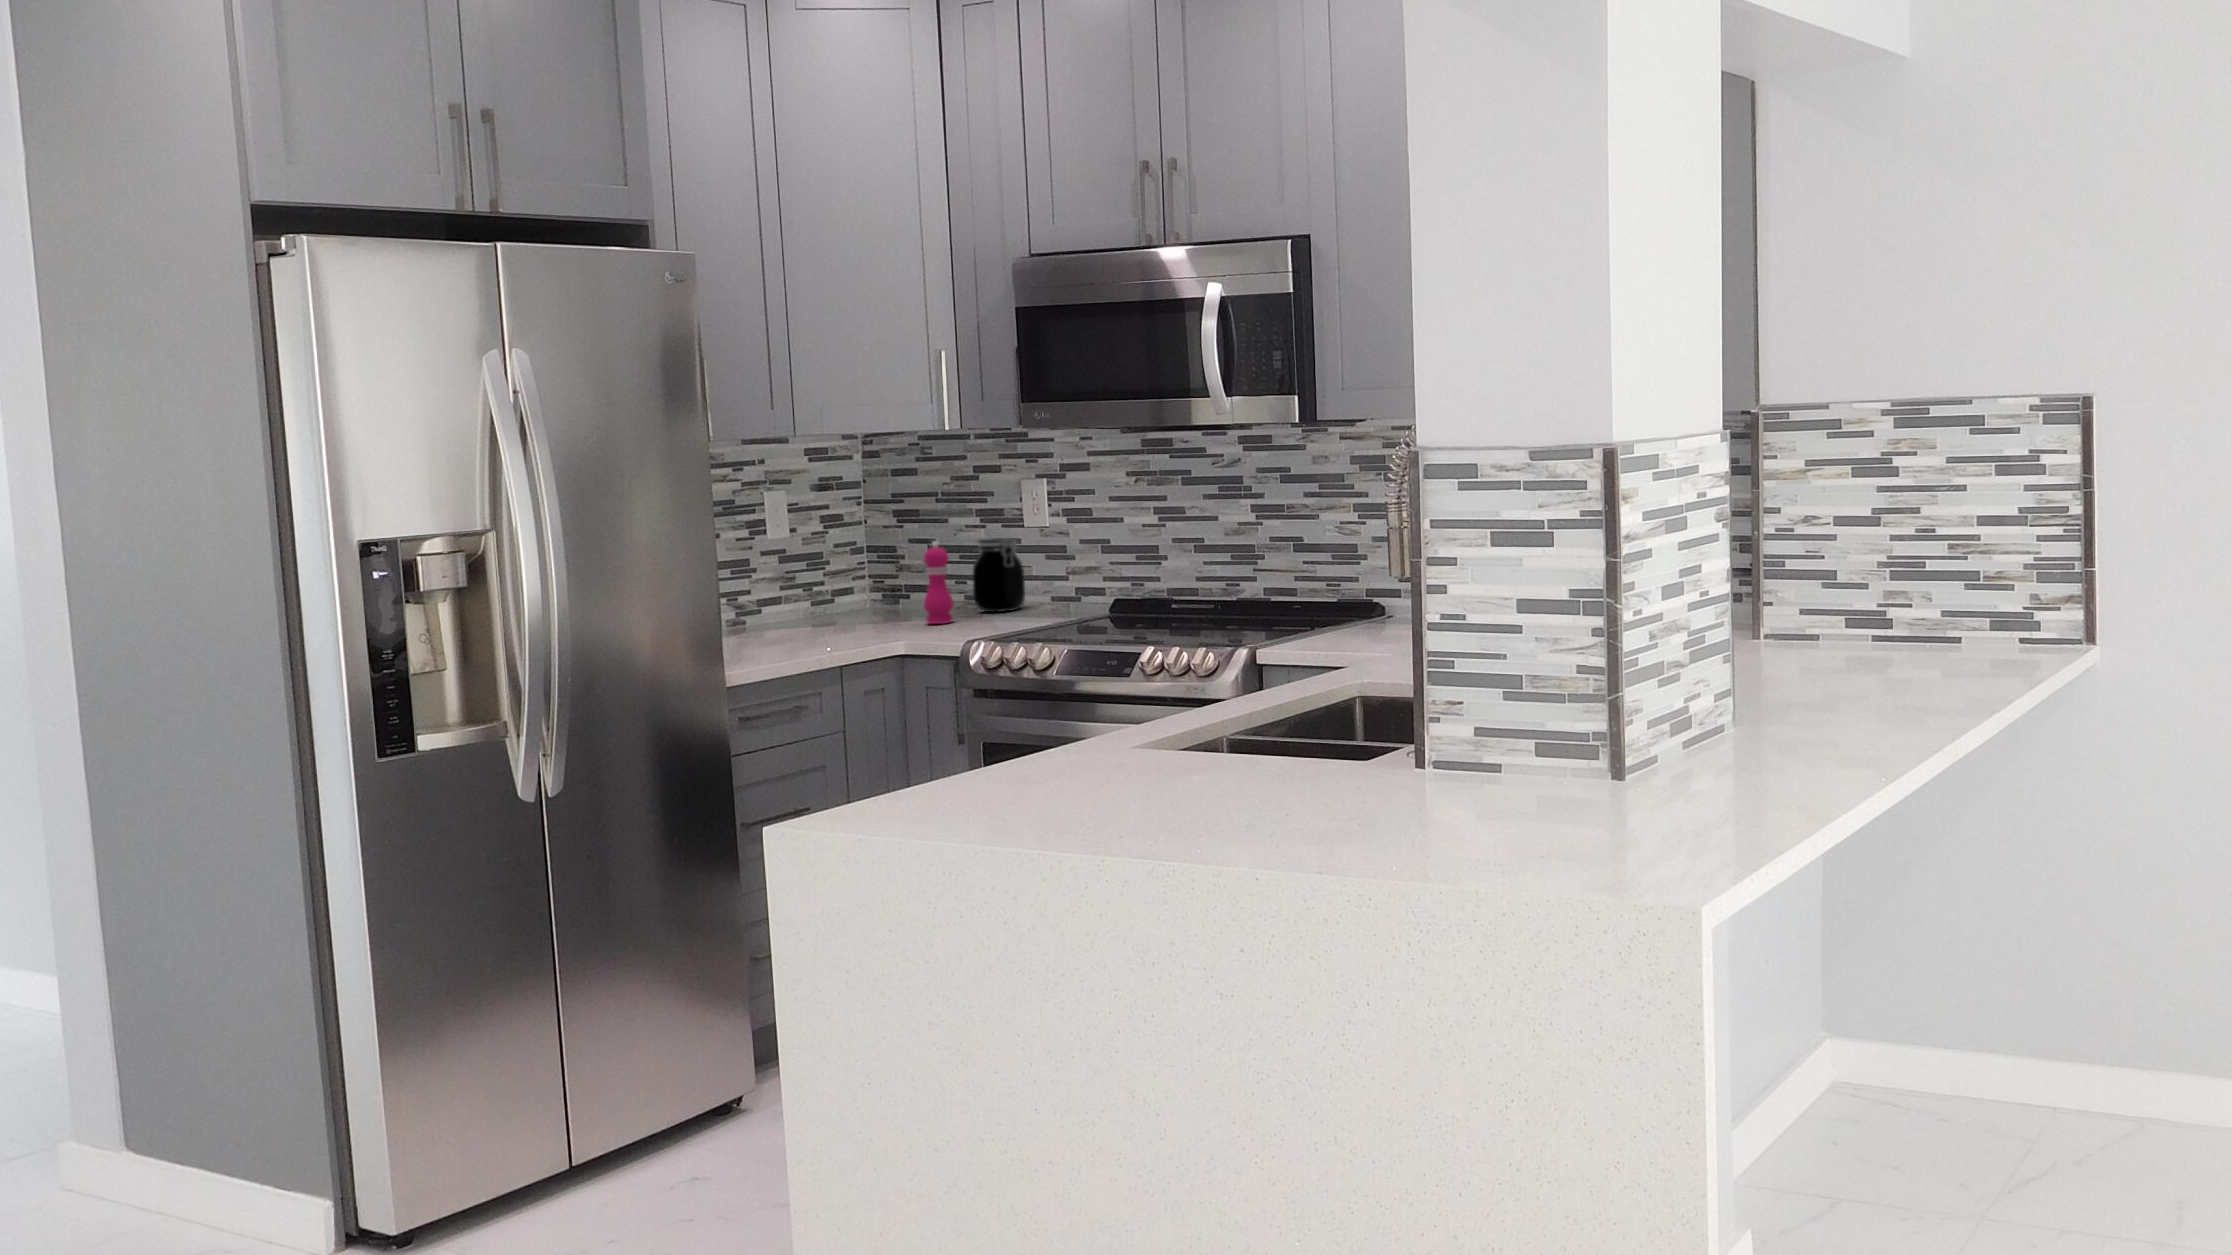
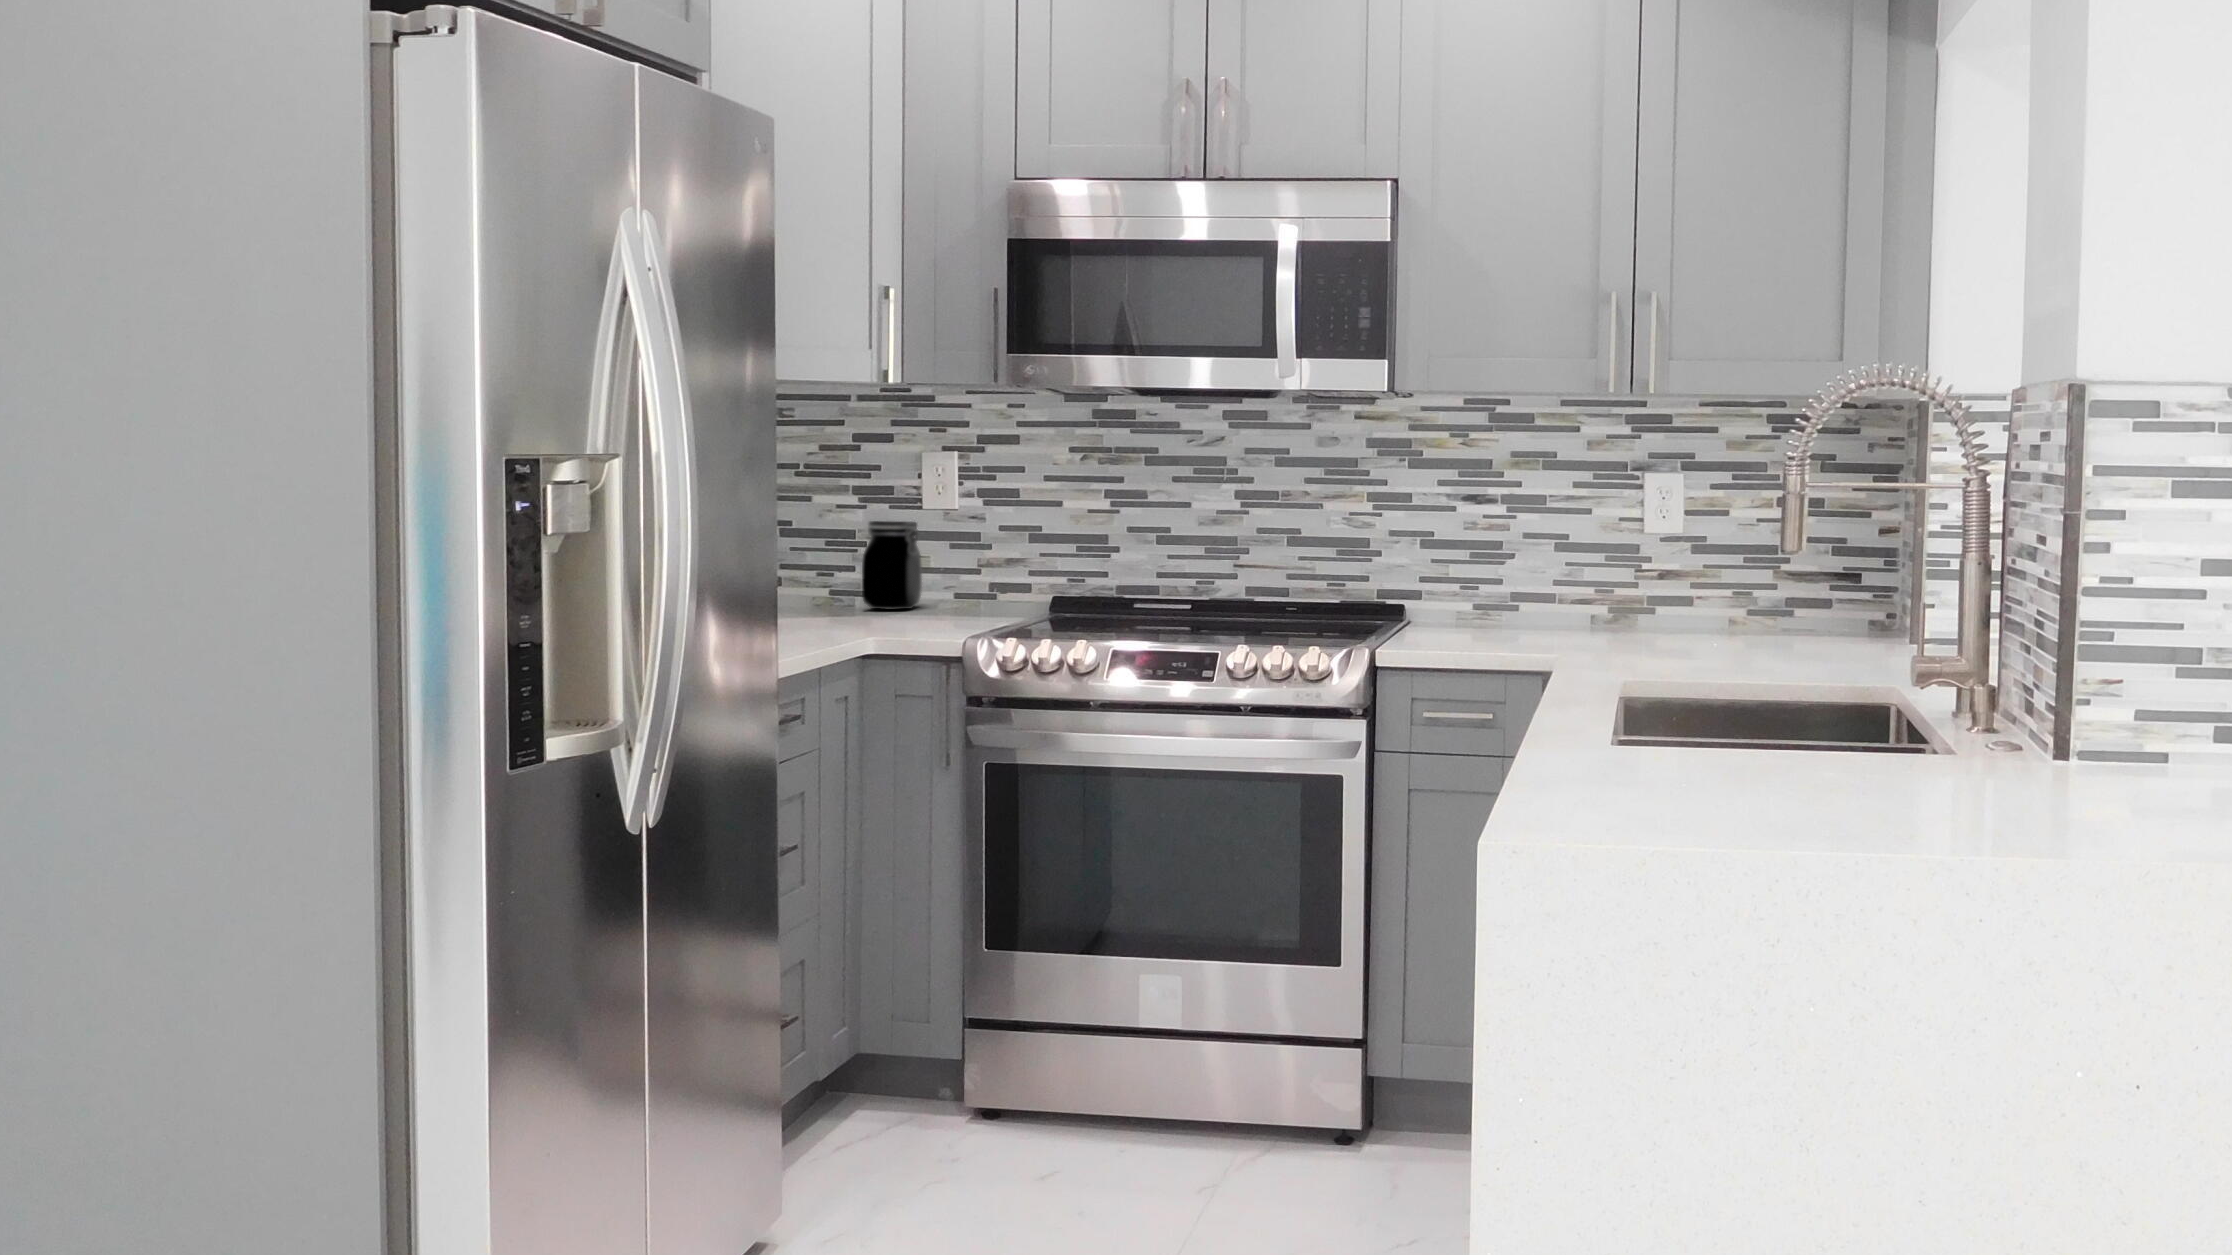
pepper mill: present [924,541,953,624] -> none [821,519,858,621]

